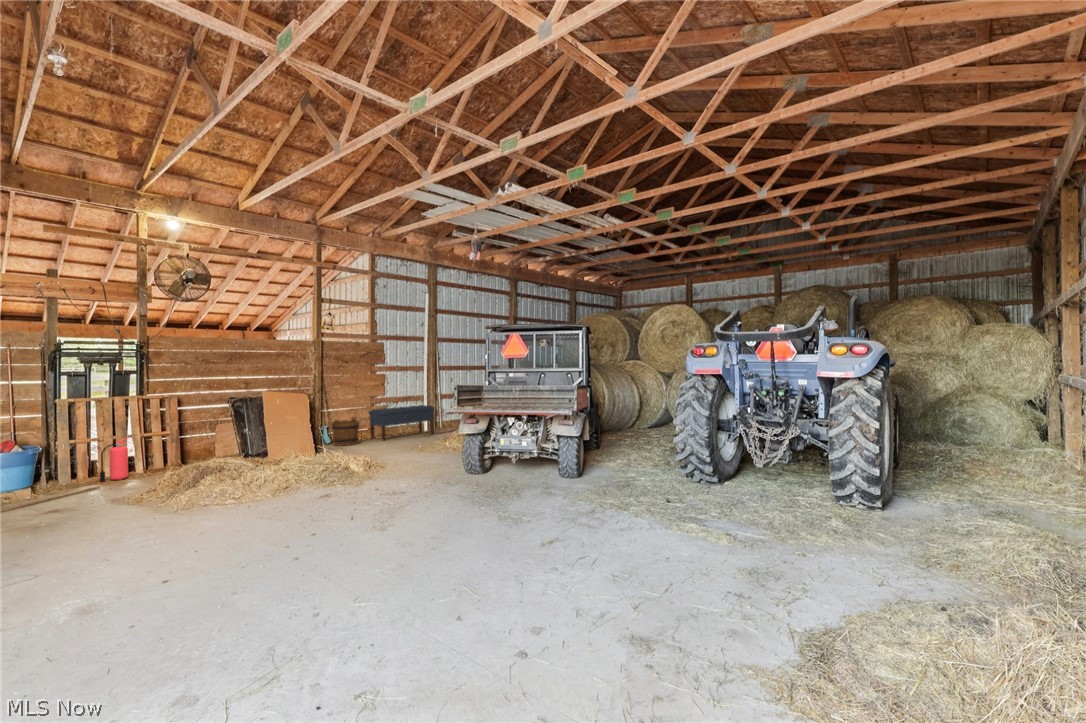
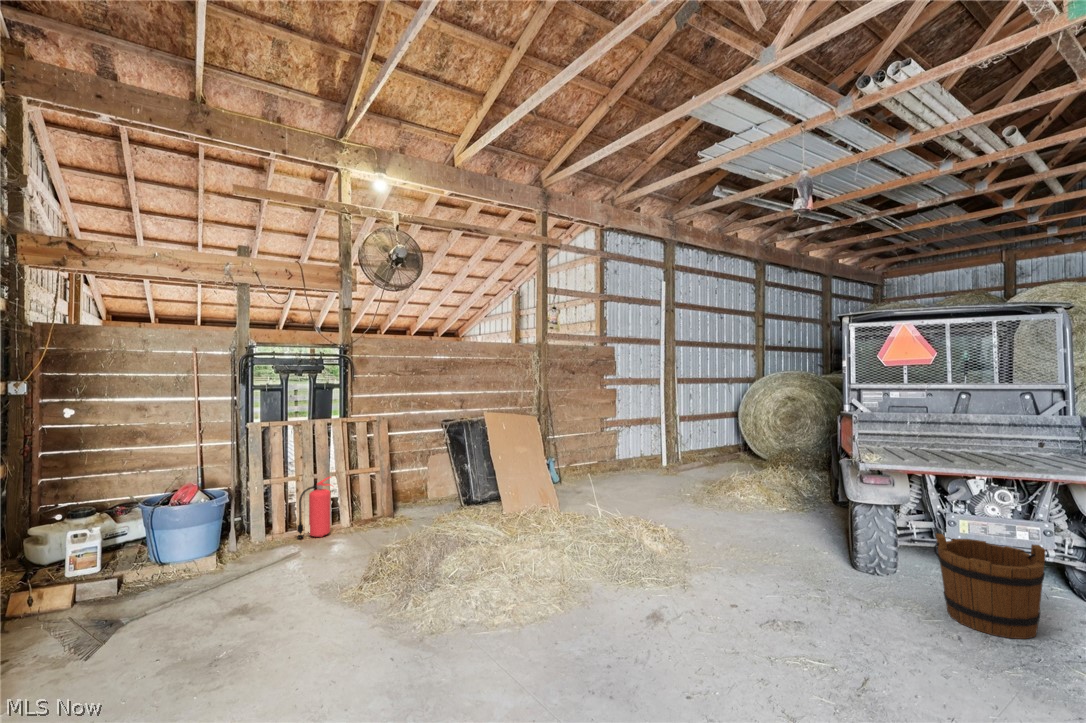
bench: present [369,405,434,440] -> none [599,431,681,481]
bucket: present [332,417,359,446] -> present [934,533,1045,639]

